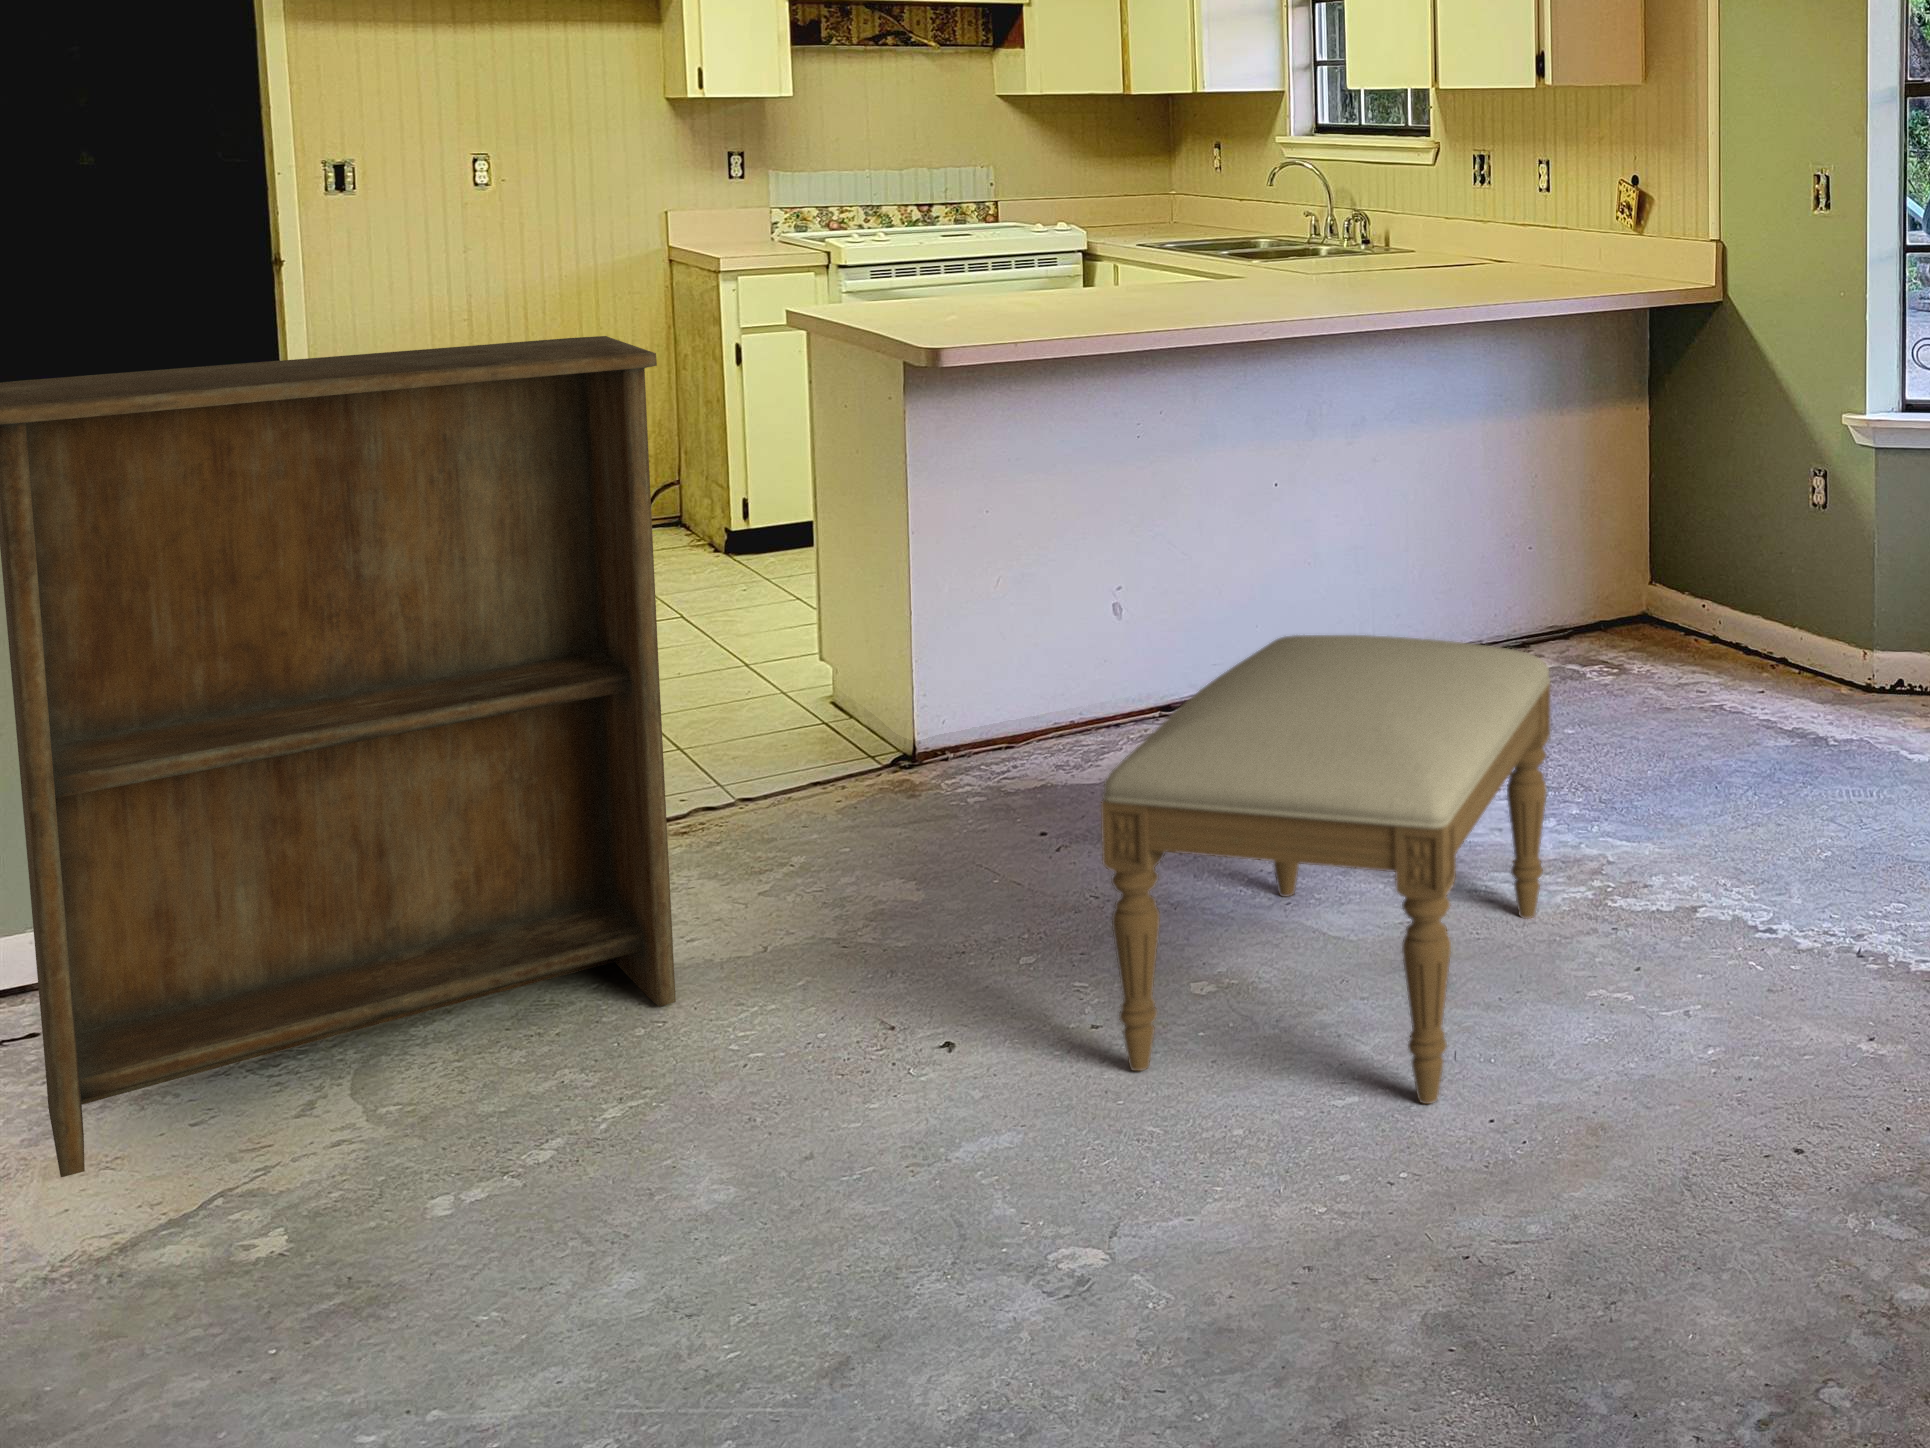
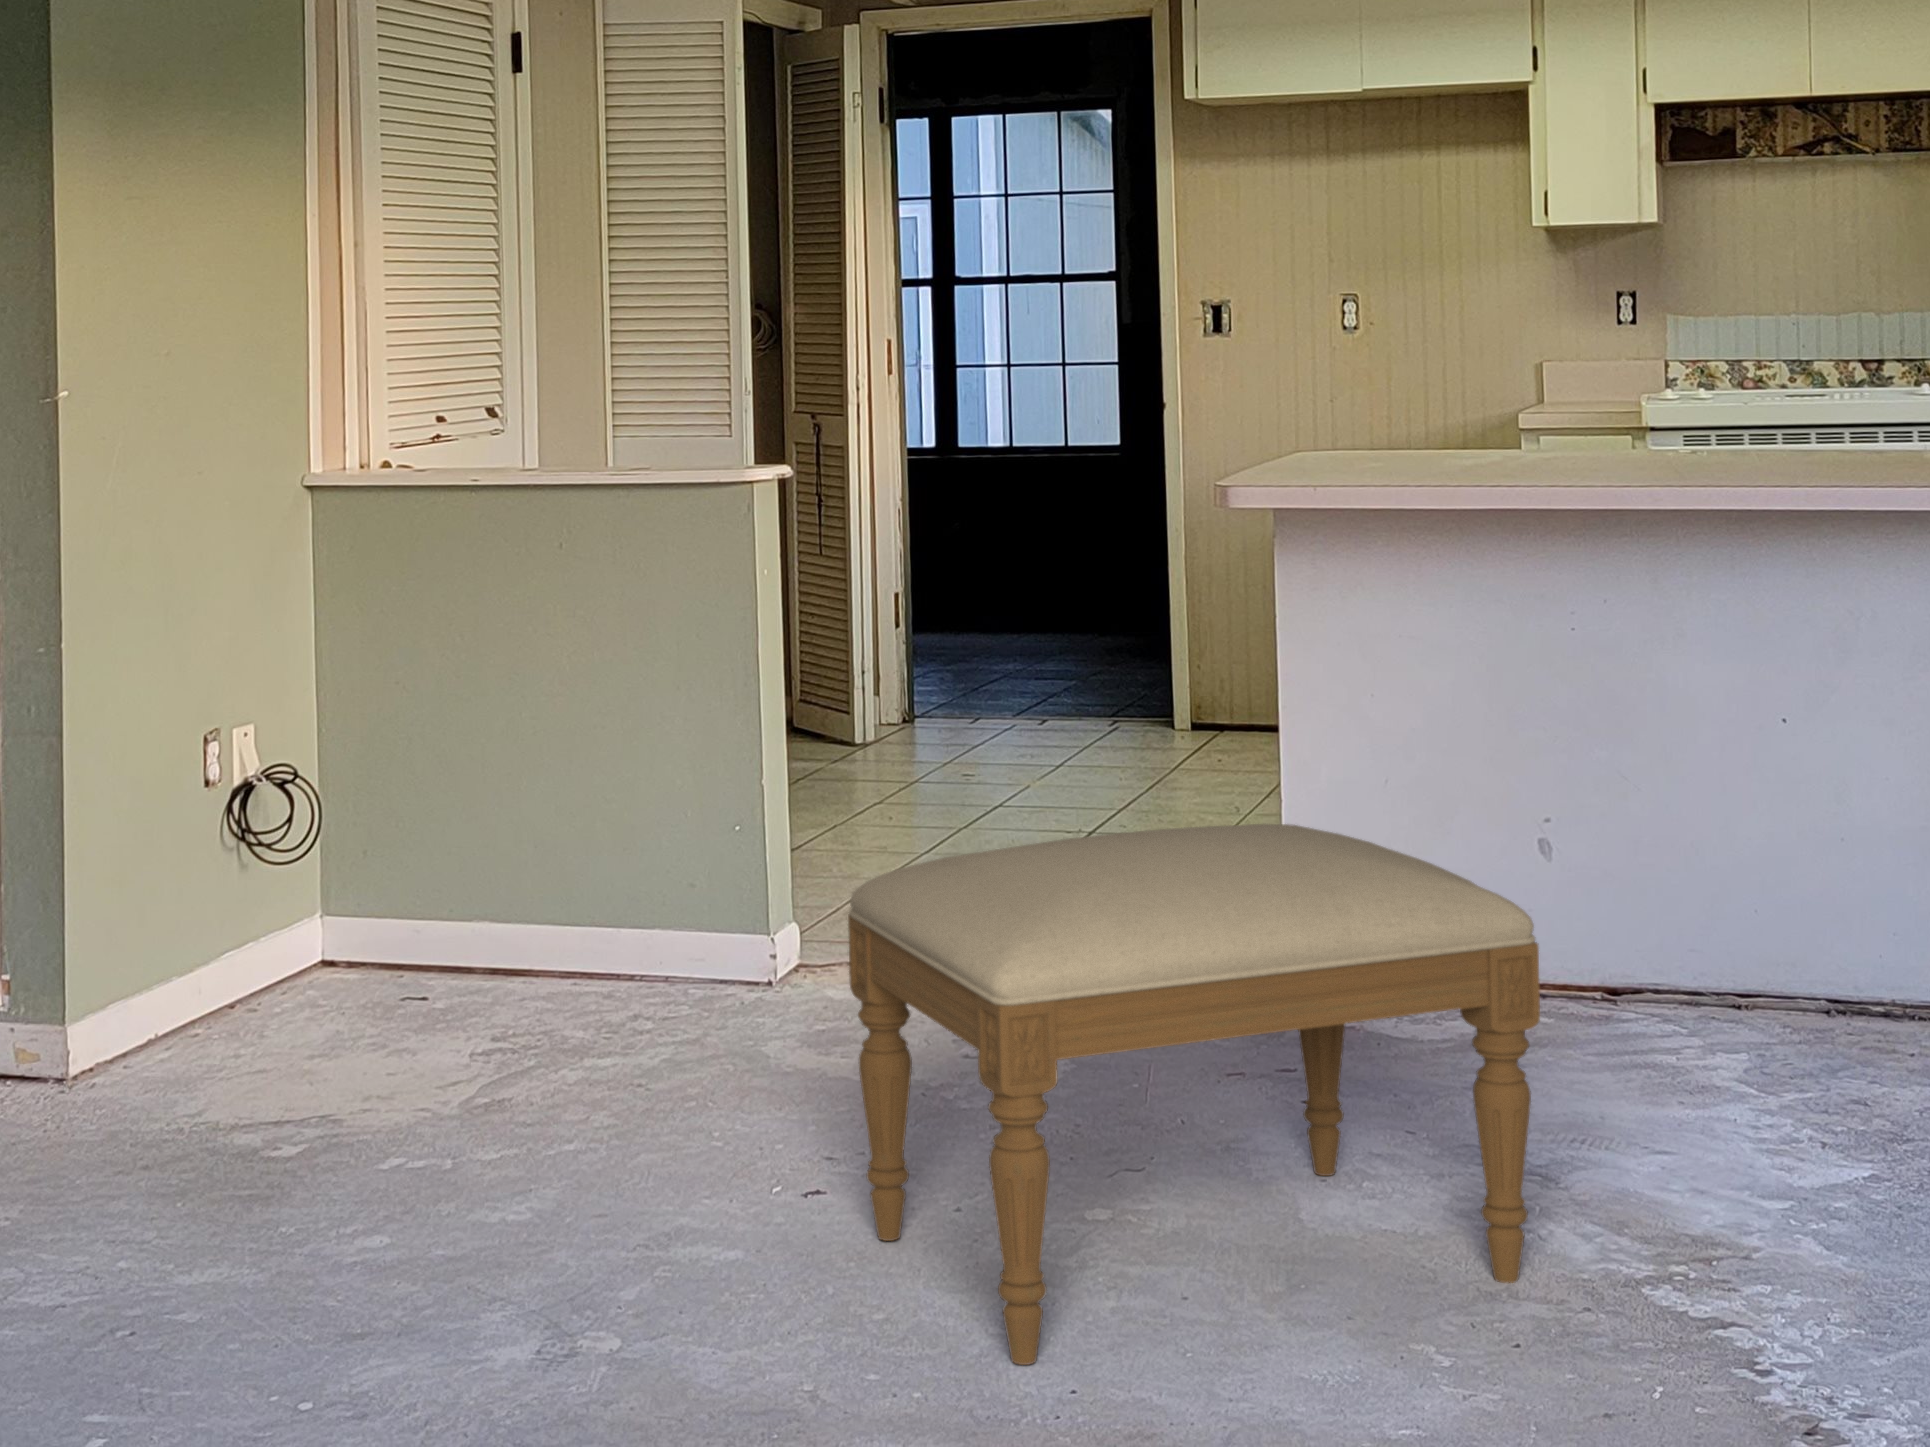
bookshelf: present [0,336,676,1177] -> none [273,414,785,1073]

